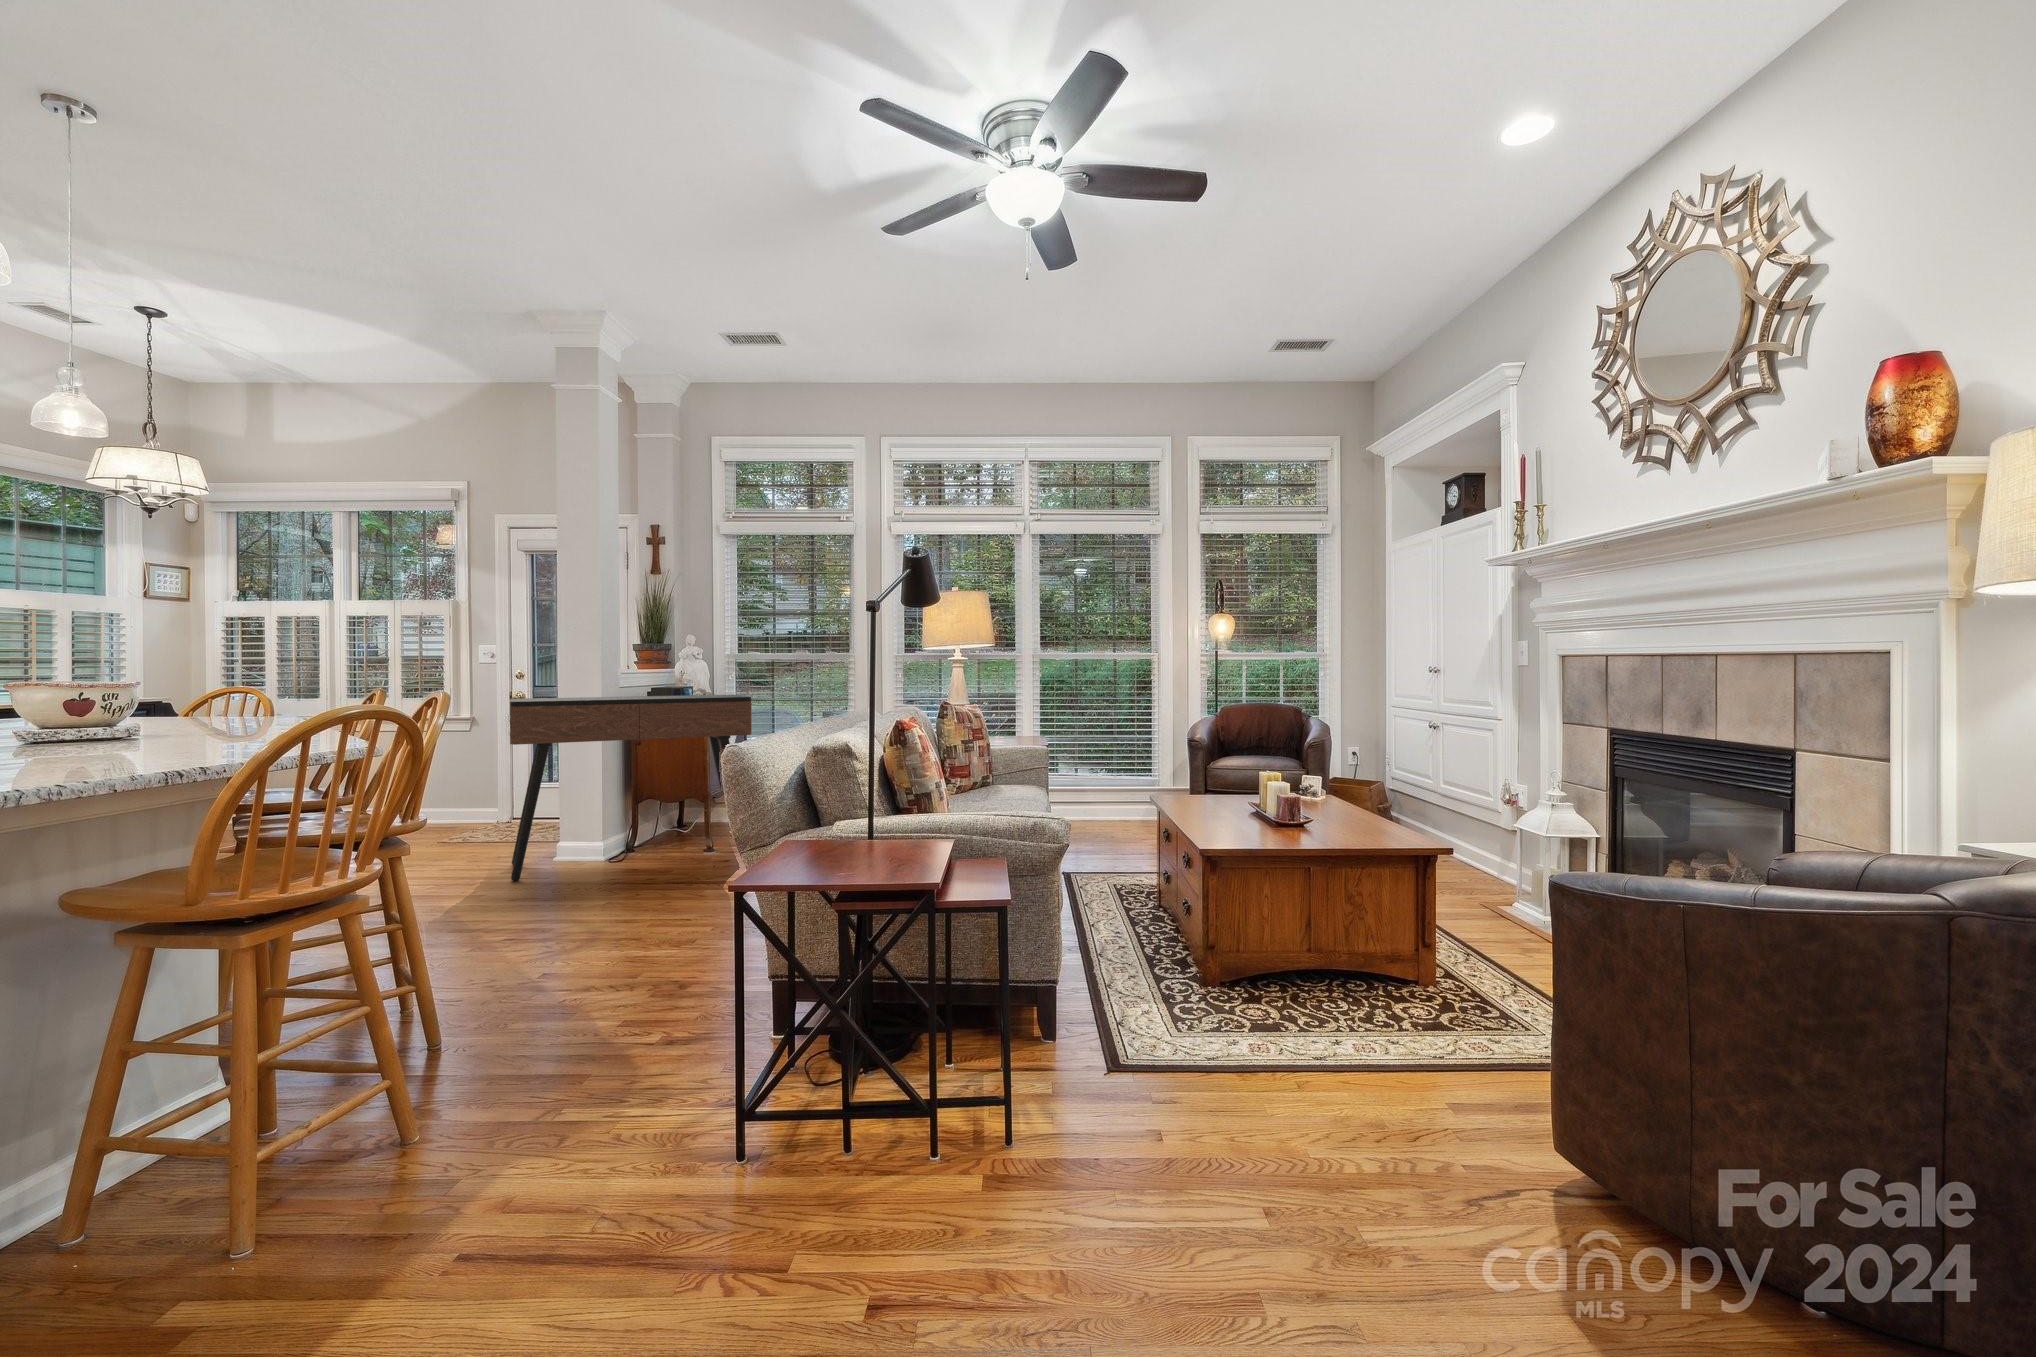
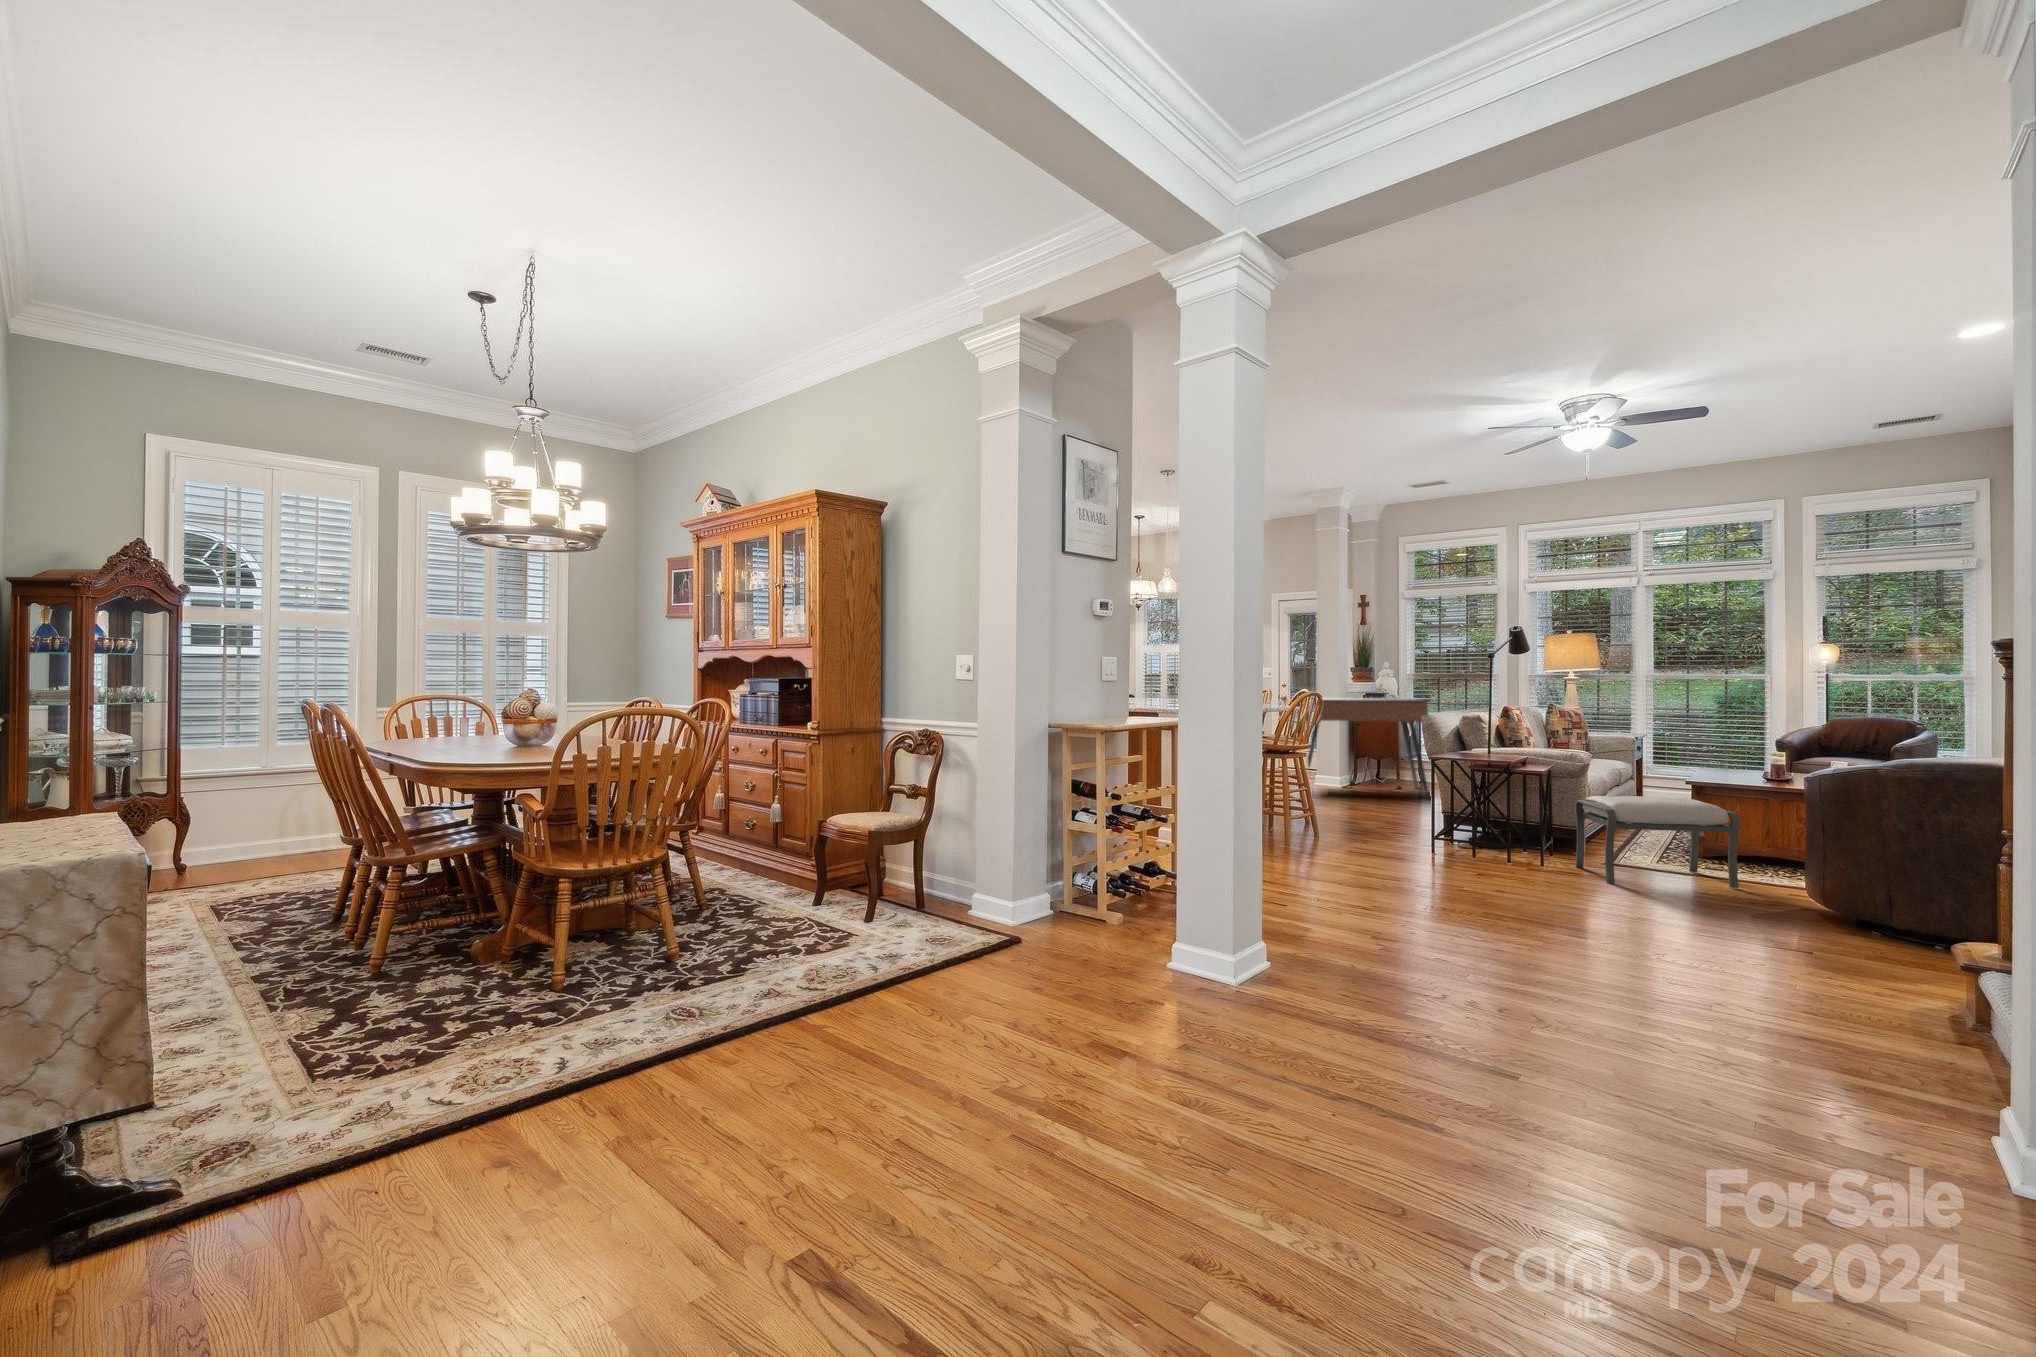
ottoman: none [1083,920,1431,1244] -> present [1575,796,1740,888]

